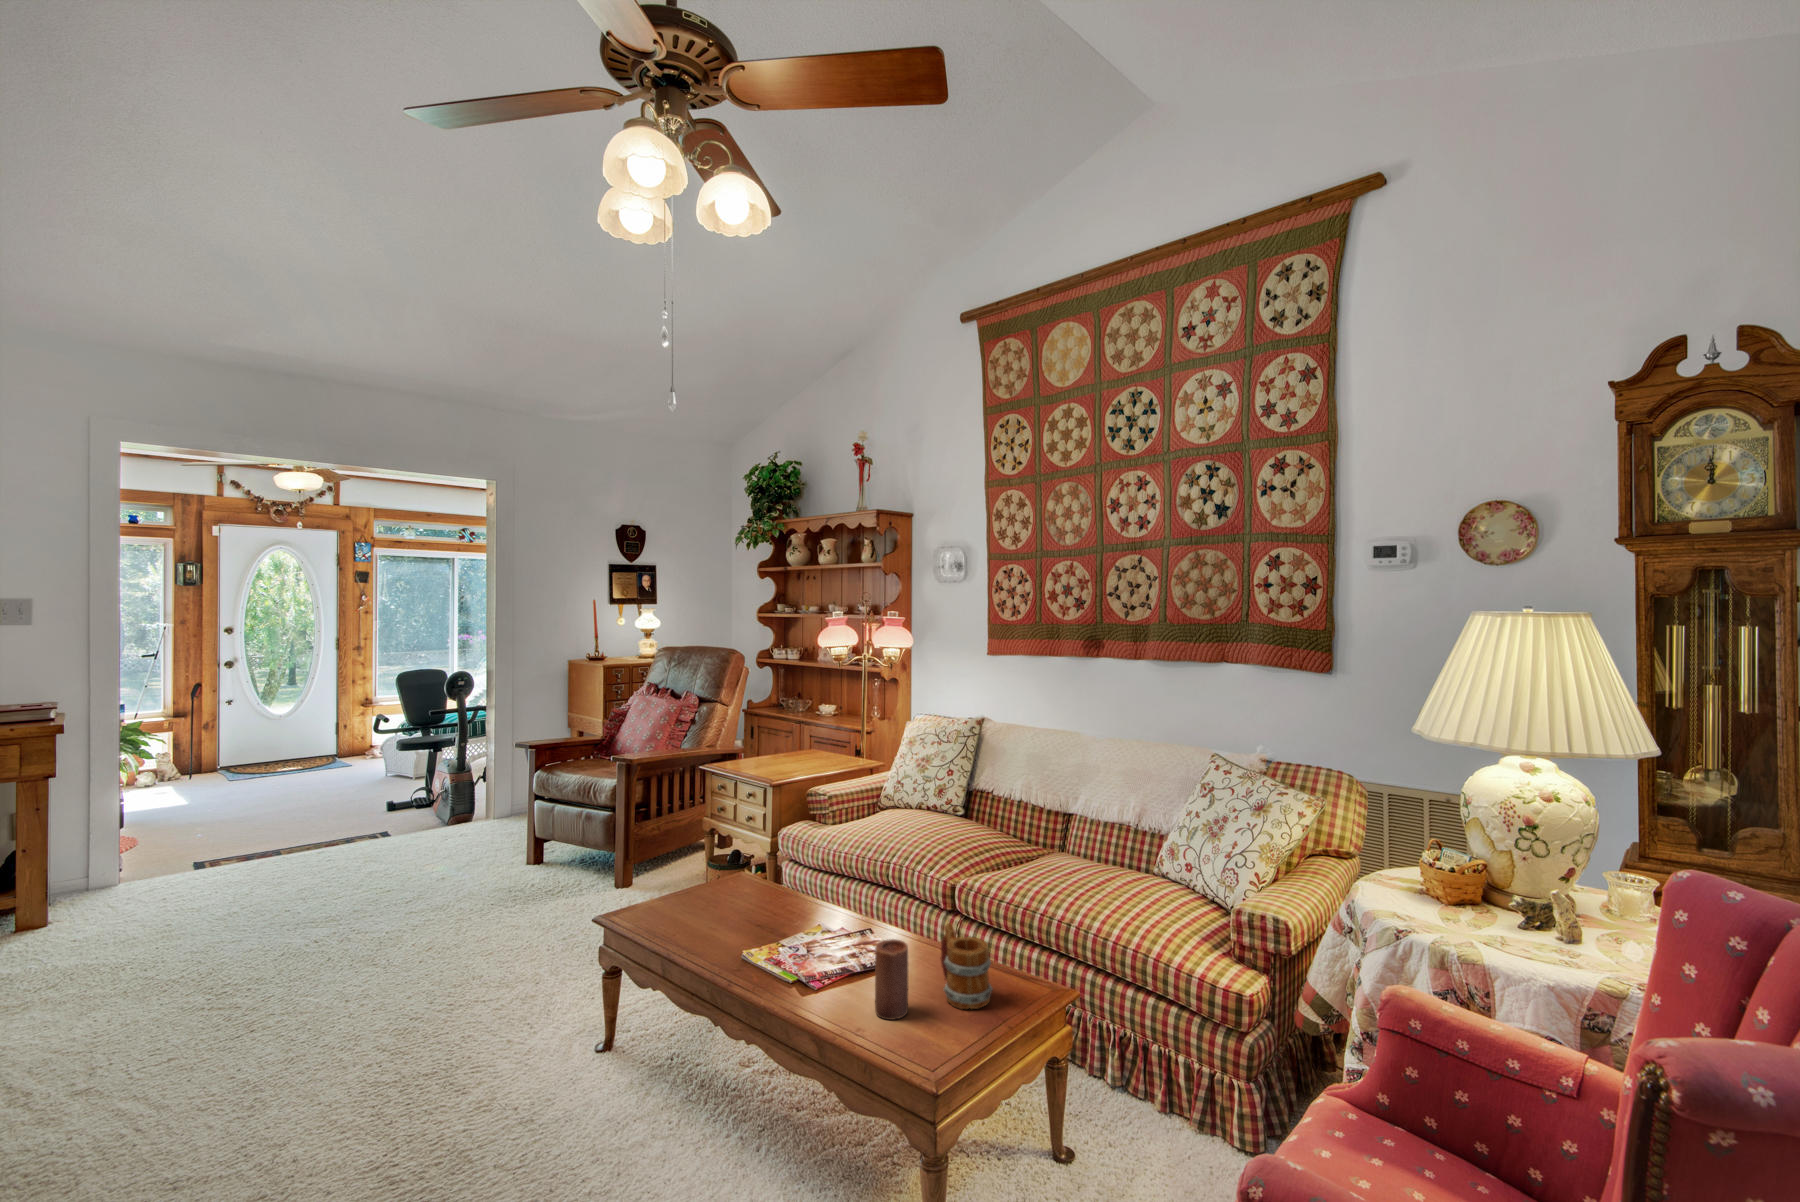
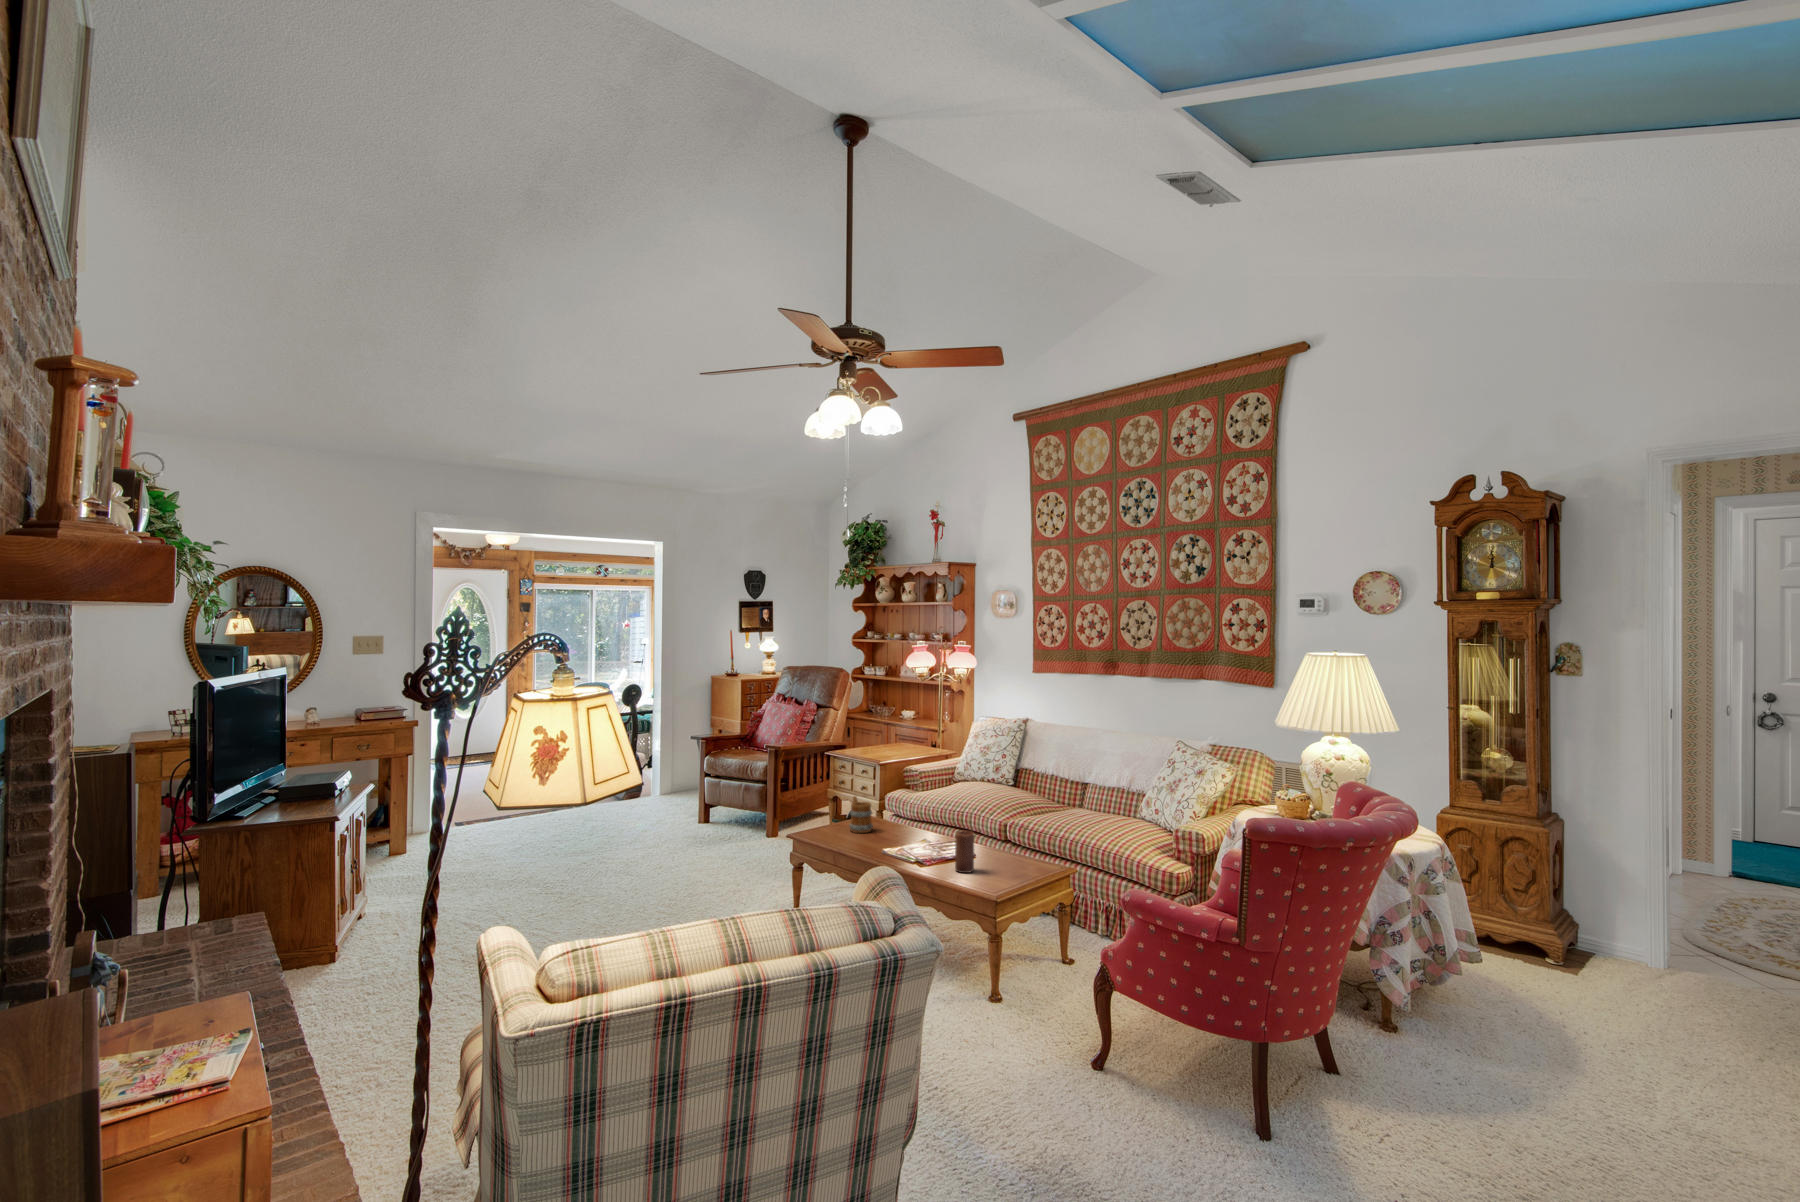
mug: present [940,923,992,1009] -> present [849,796,873,833]

